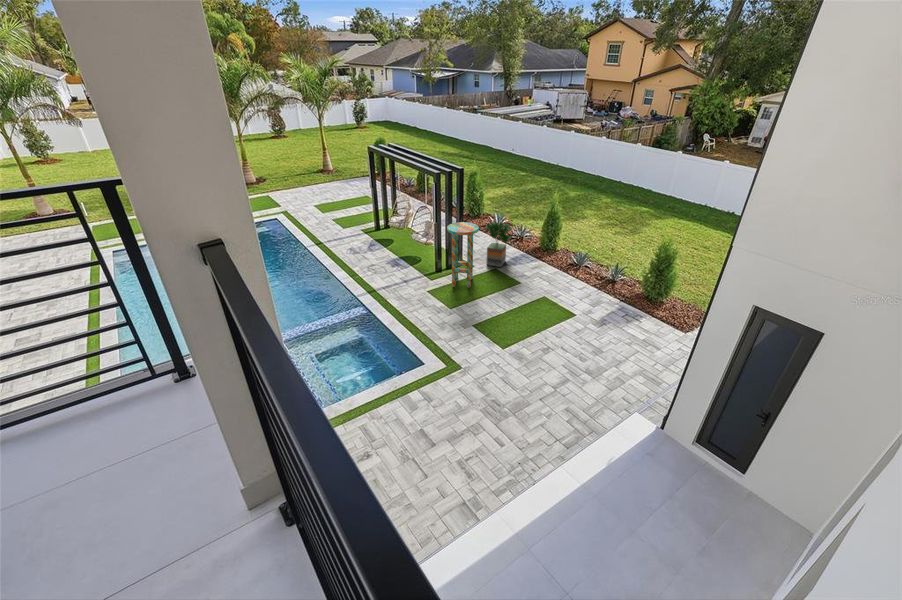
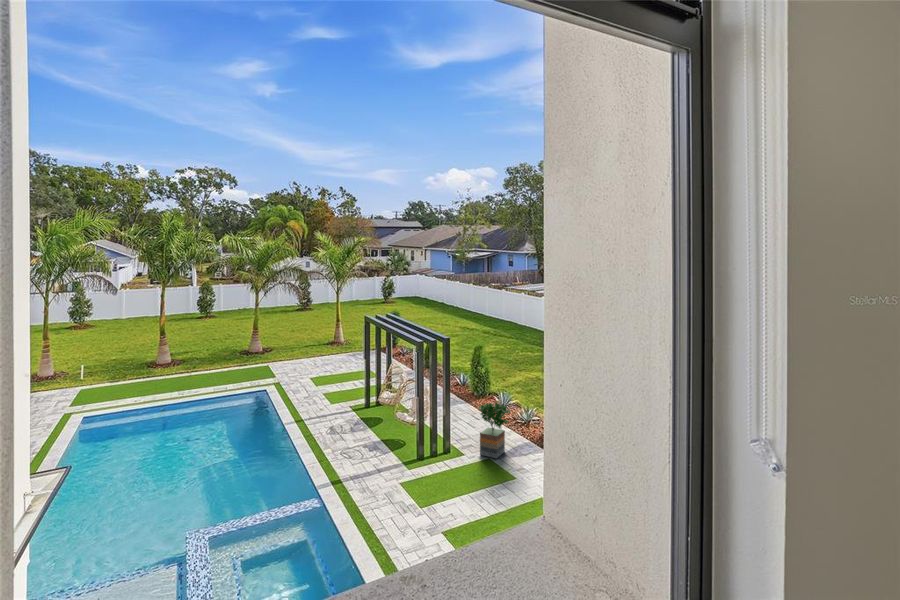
side table: present [447,222,479,288] -> none [425,400,463,482]

